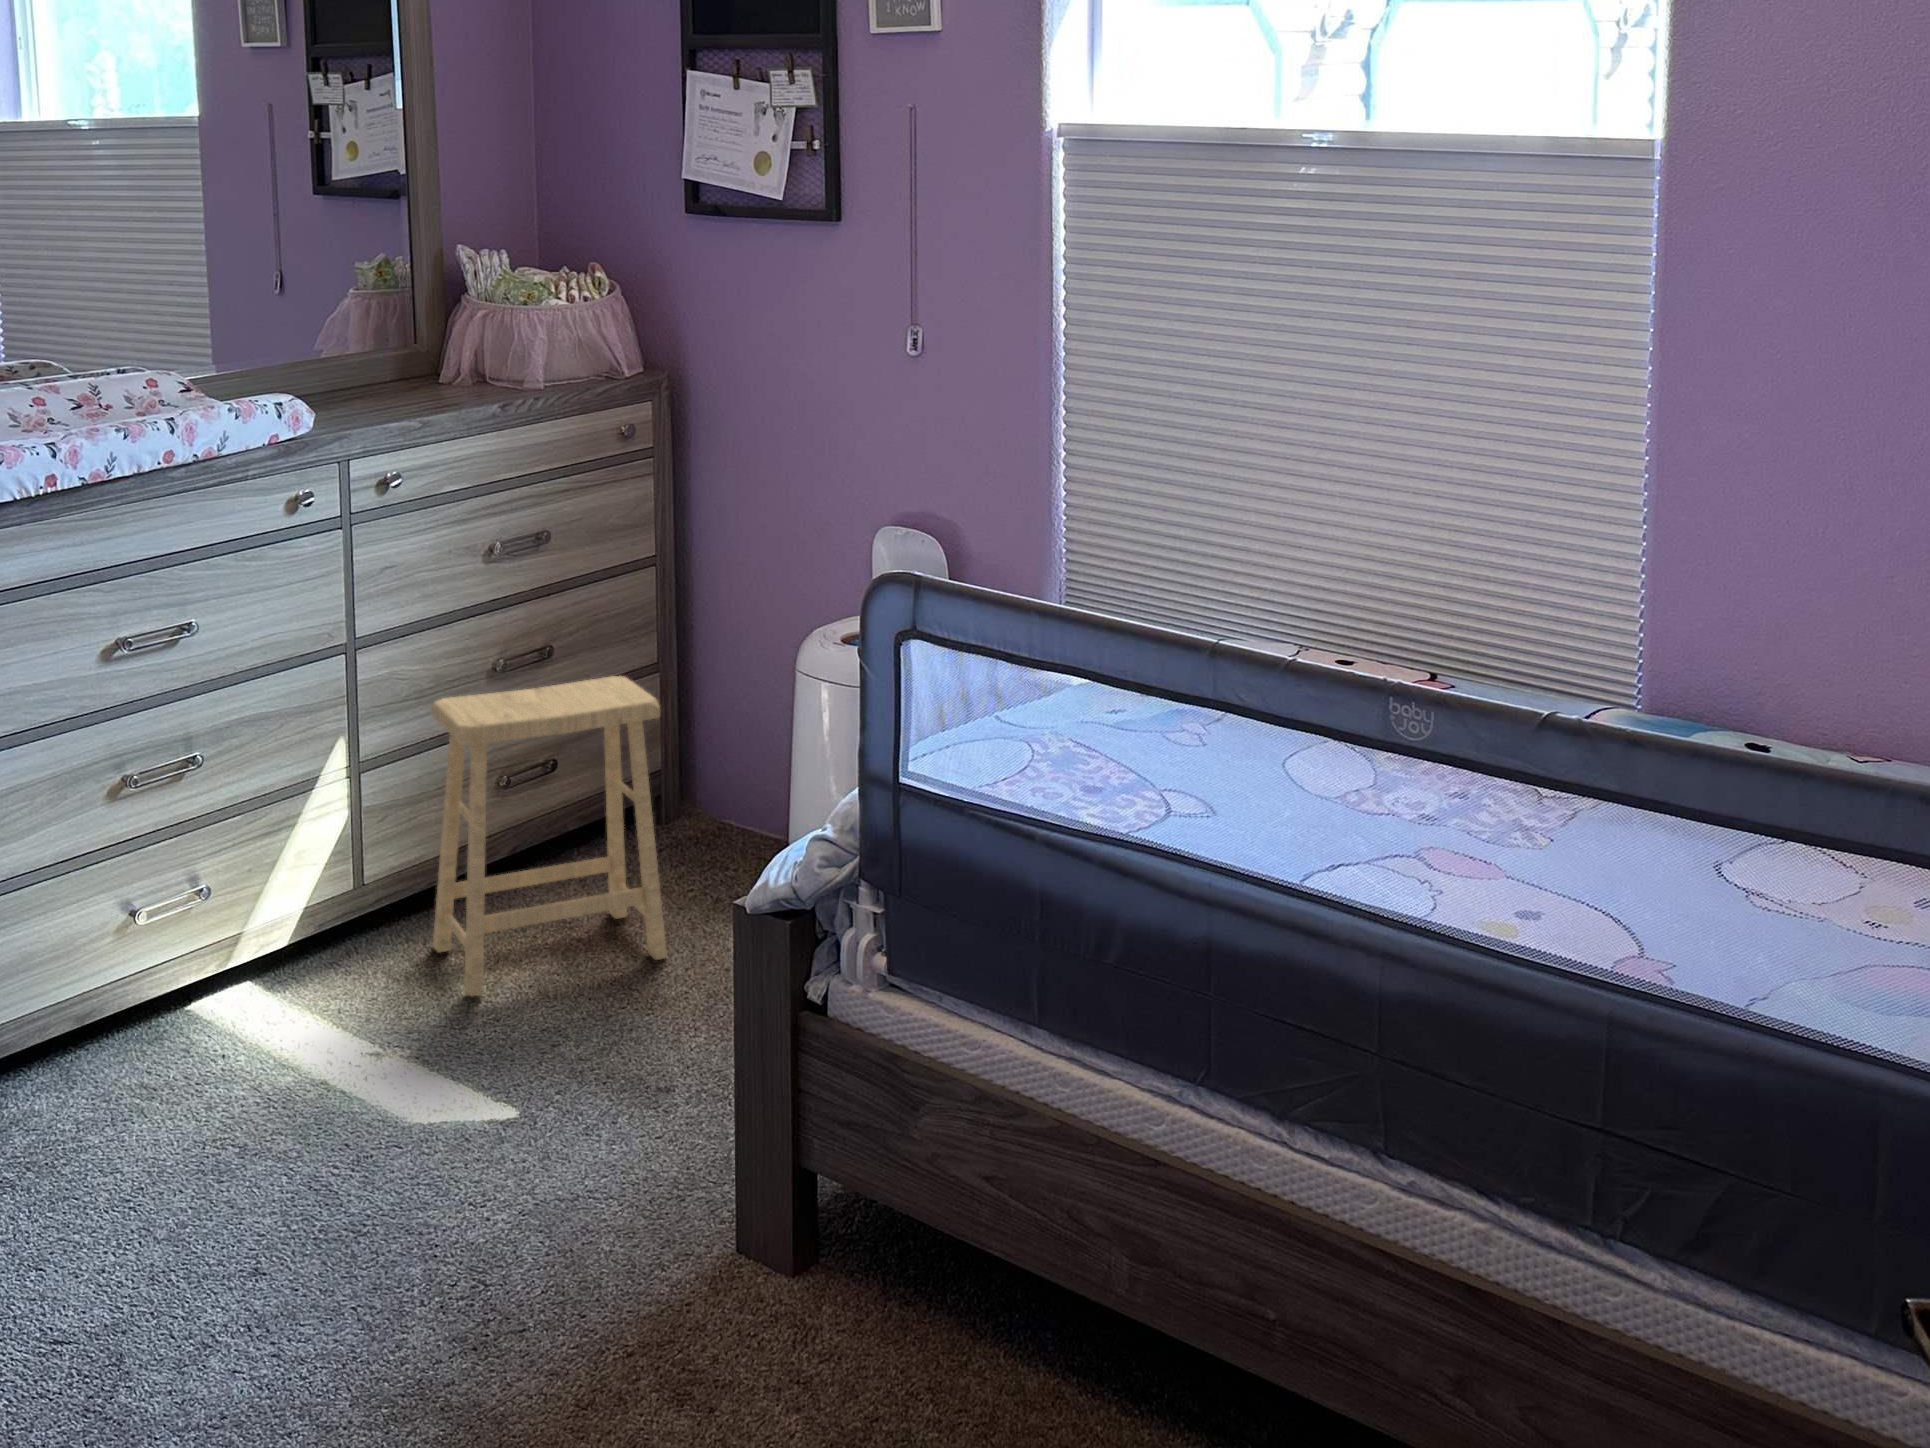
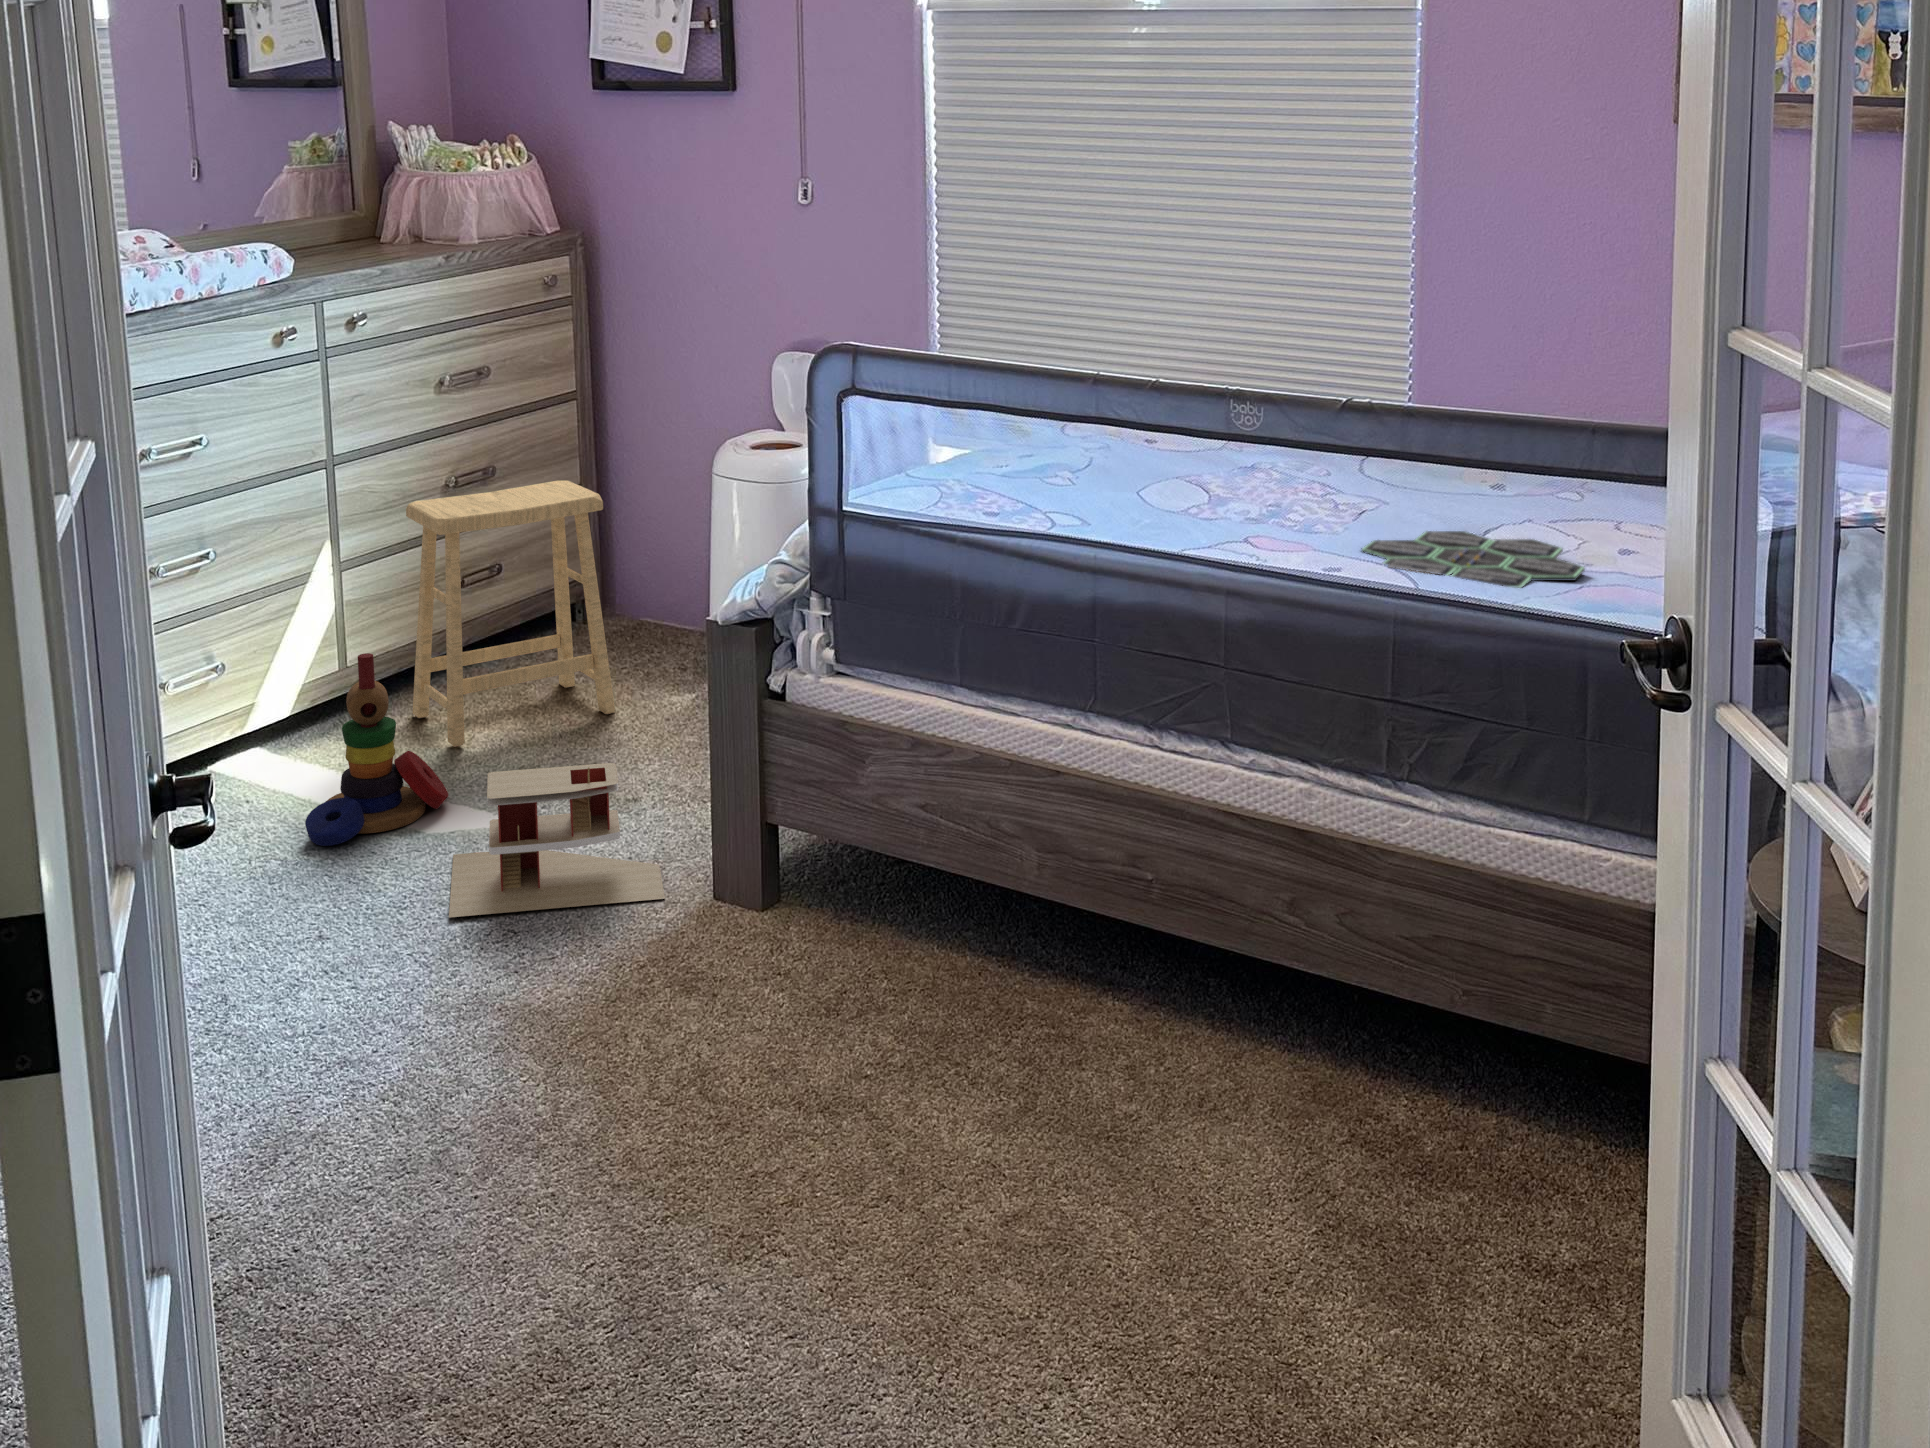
board game: none [1565,860,1870,978] -> present [1361,531,1585,588]
stacking toy: none [271,896,448,1133] -> present [305,653,448,846]
toy house: none [413,1059,683,1253] -> present [449,763,665,917]

